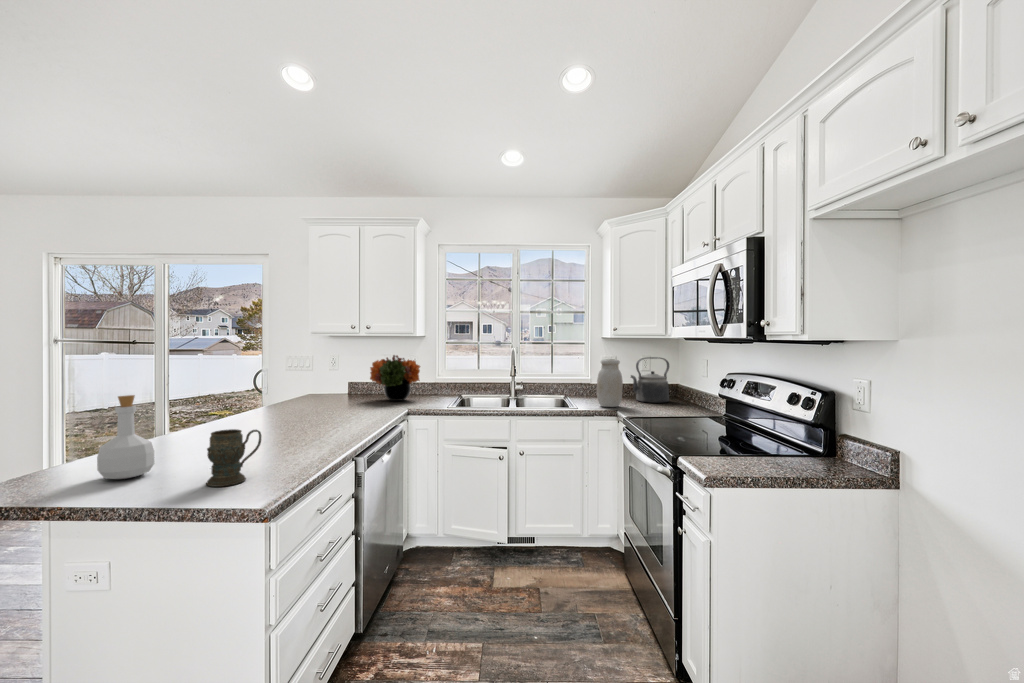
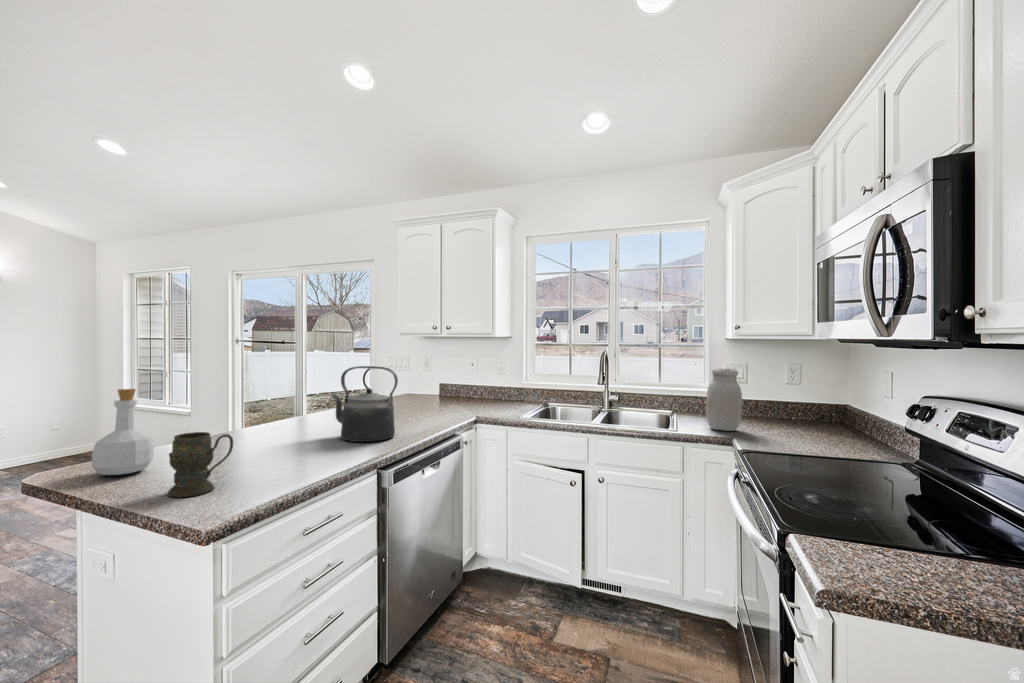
flower arrangement: present [370,355,420,401] -> none [452,357,506,406]
kettle: present [631,357,669,403] -> present [332,366,398,442]

